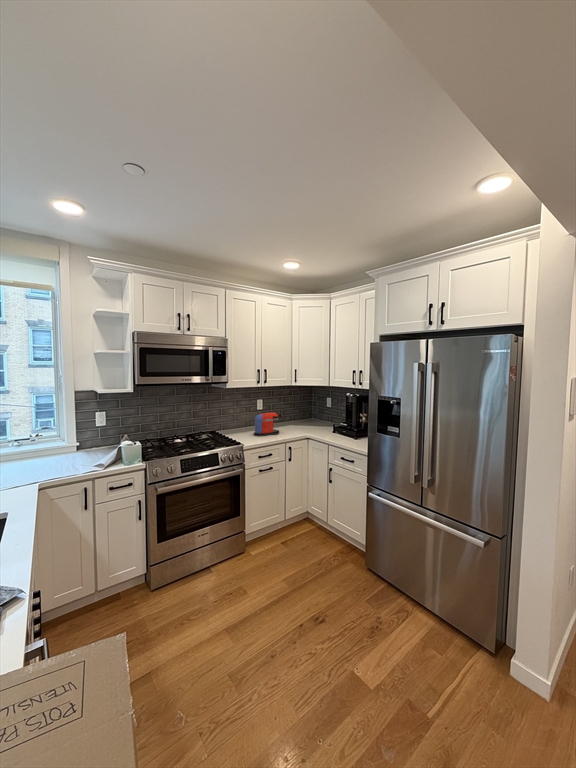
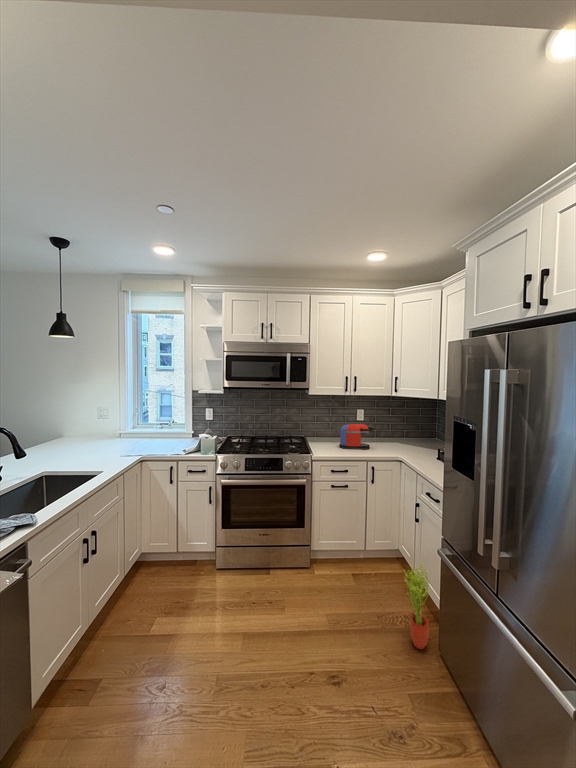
potted plant: none [341,510,363,573] -> present [404,562,429,649]

